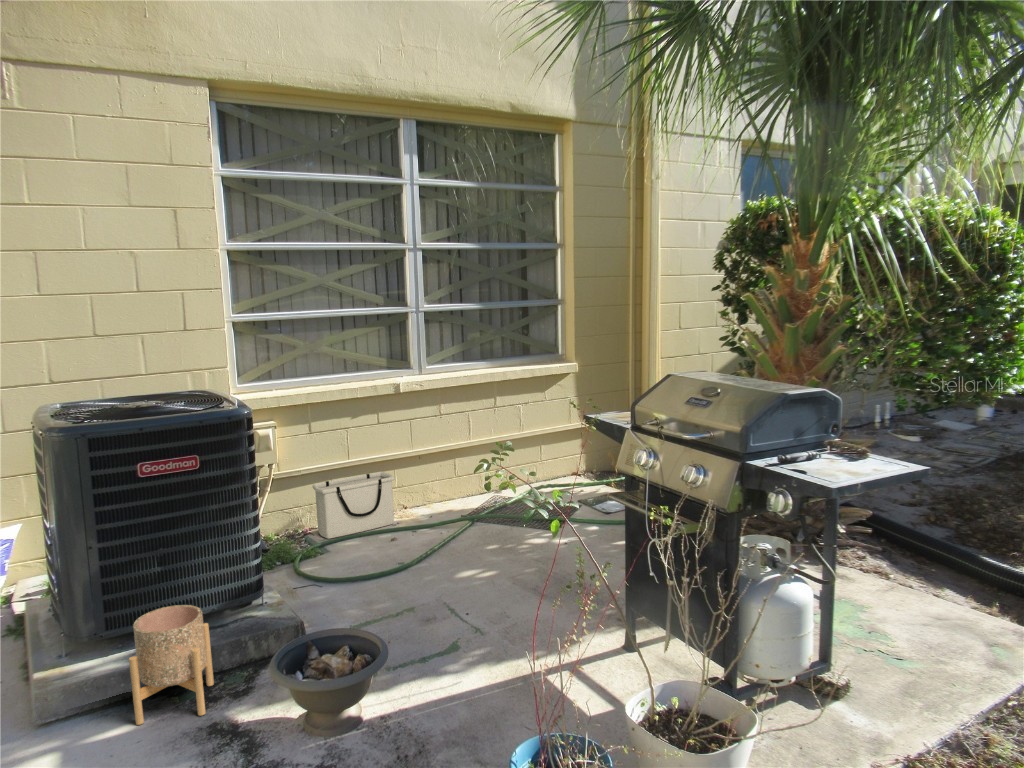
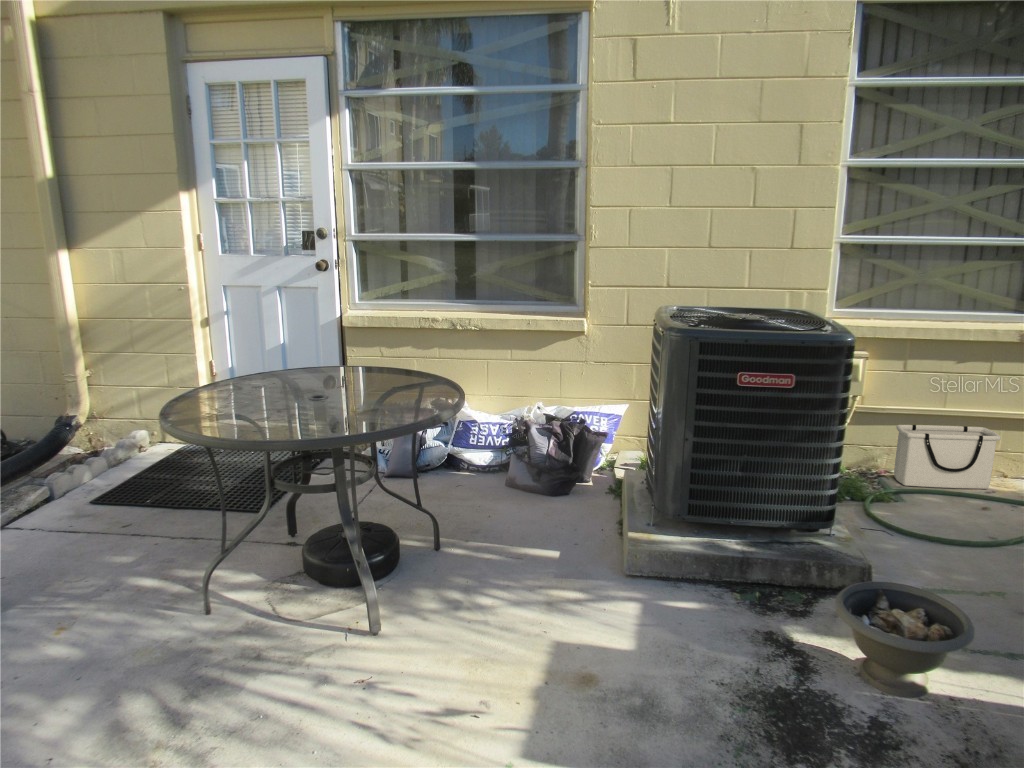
planter: present [129,605,214,725] -> none [701,509,777,620]

